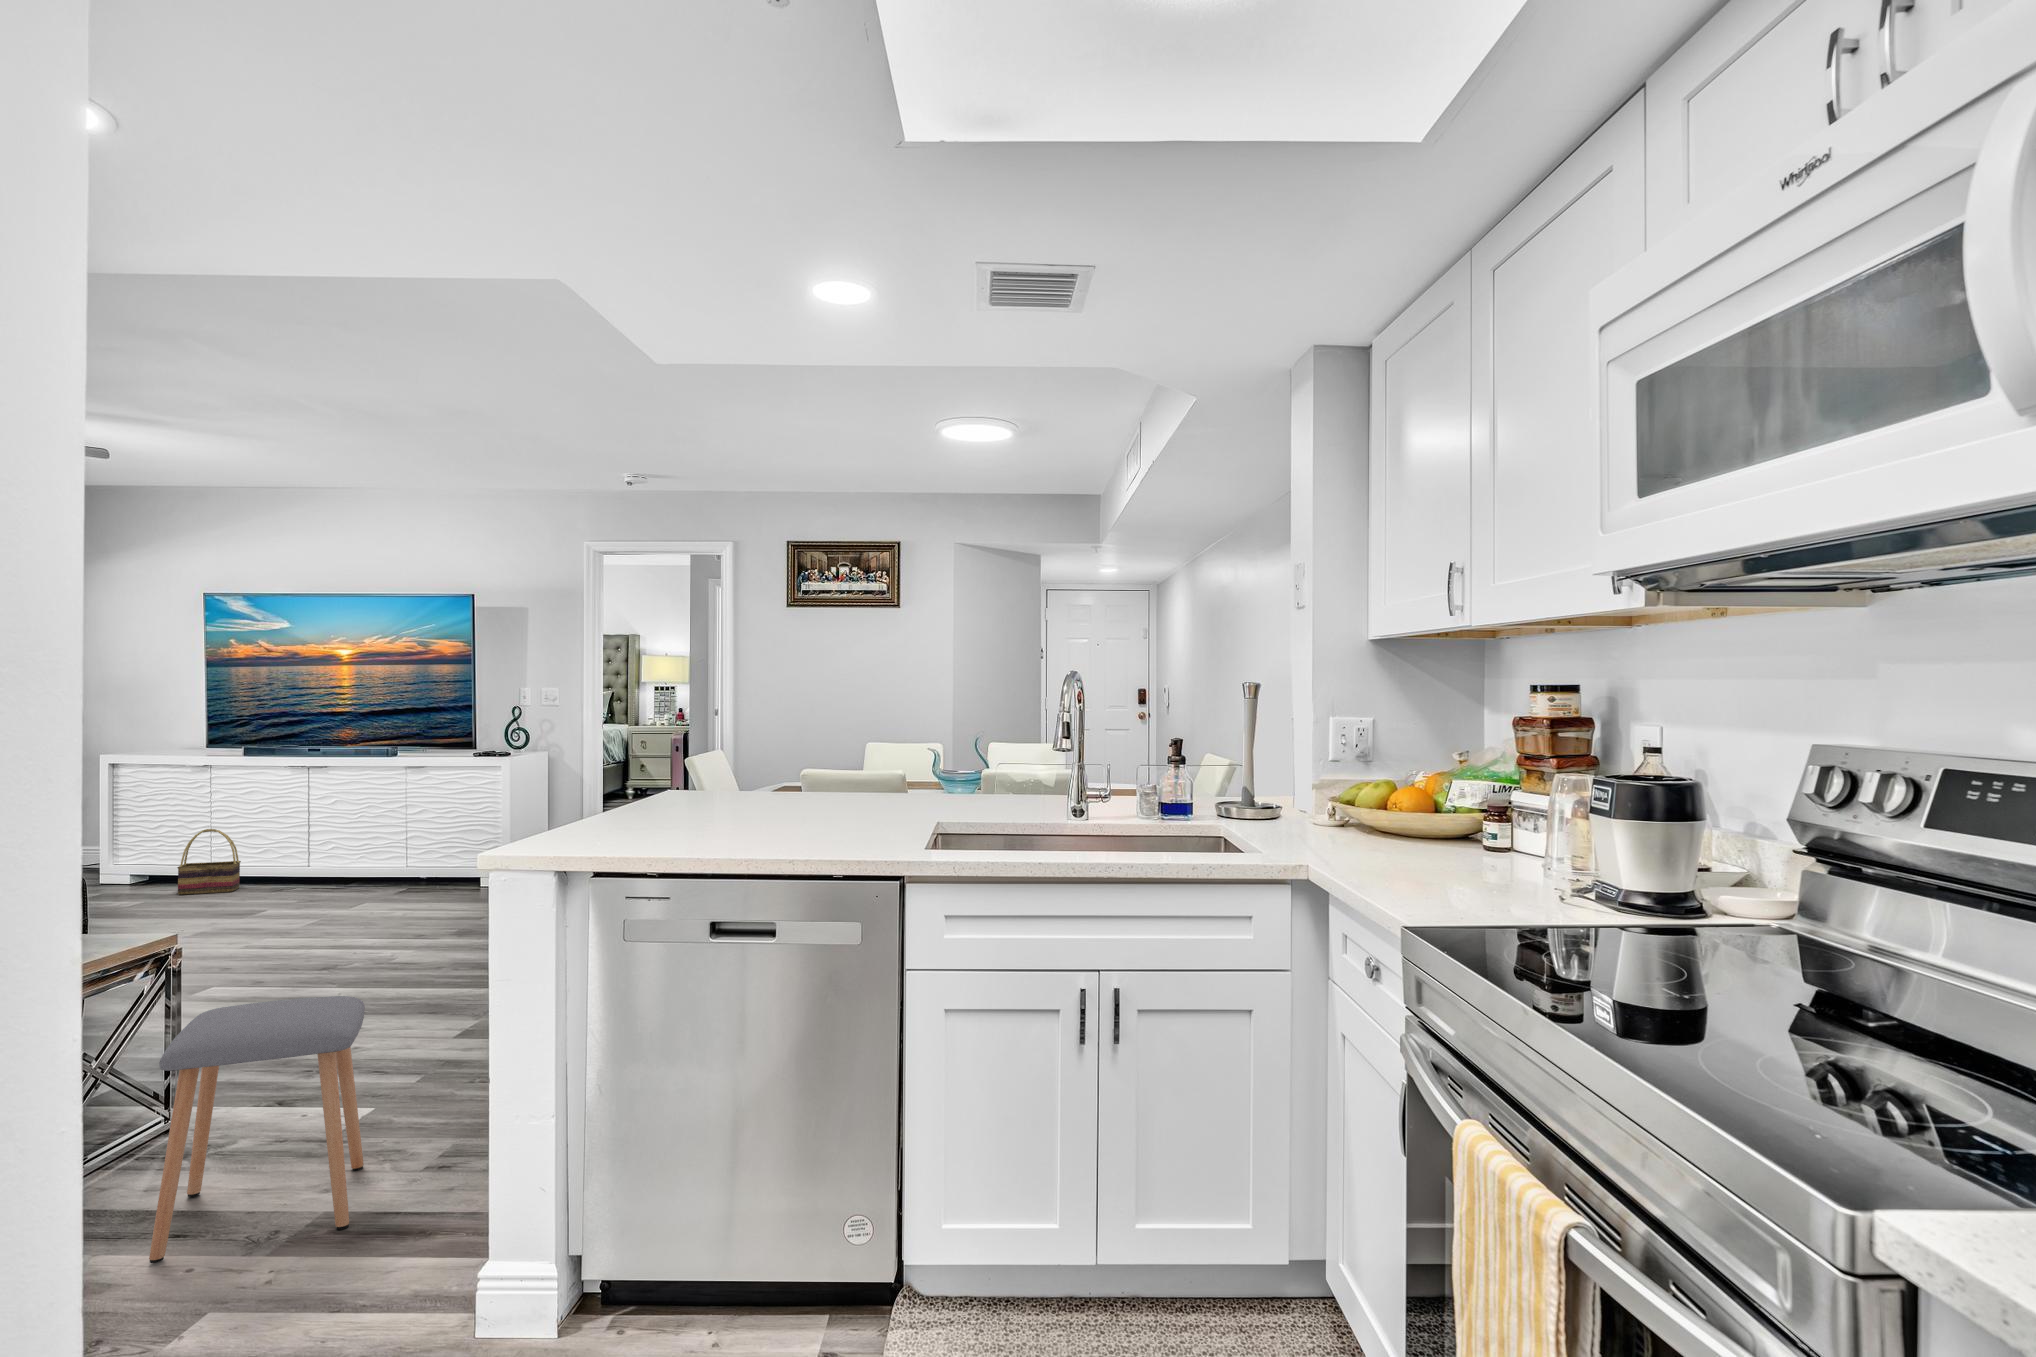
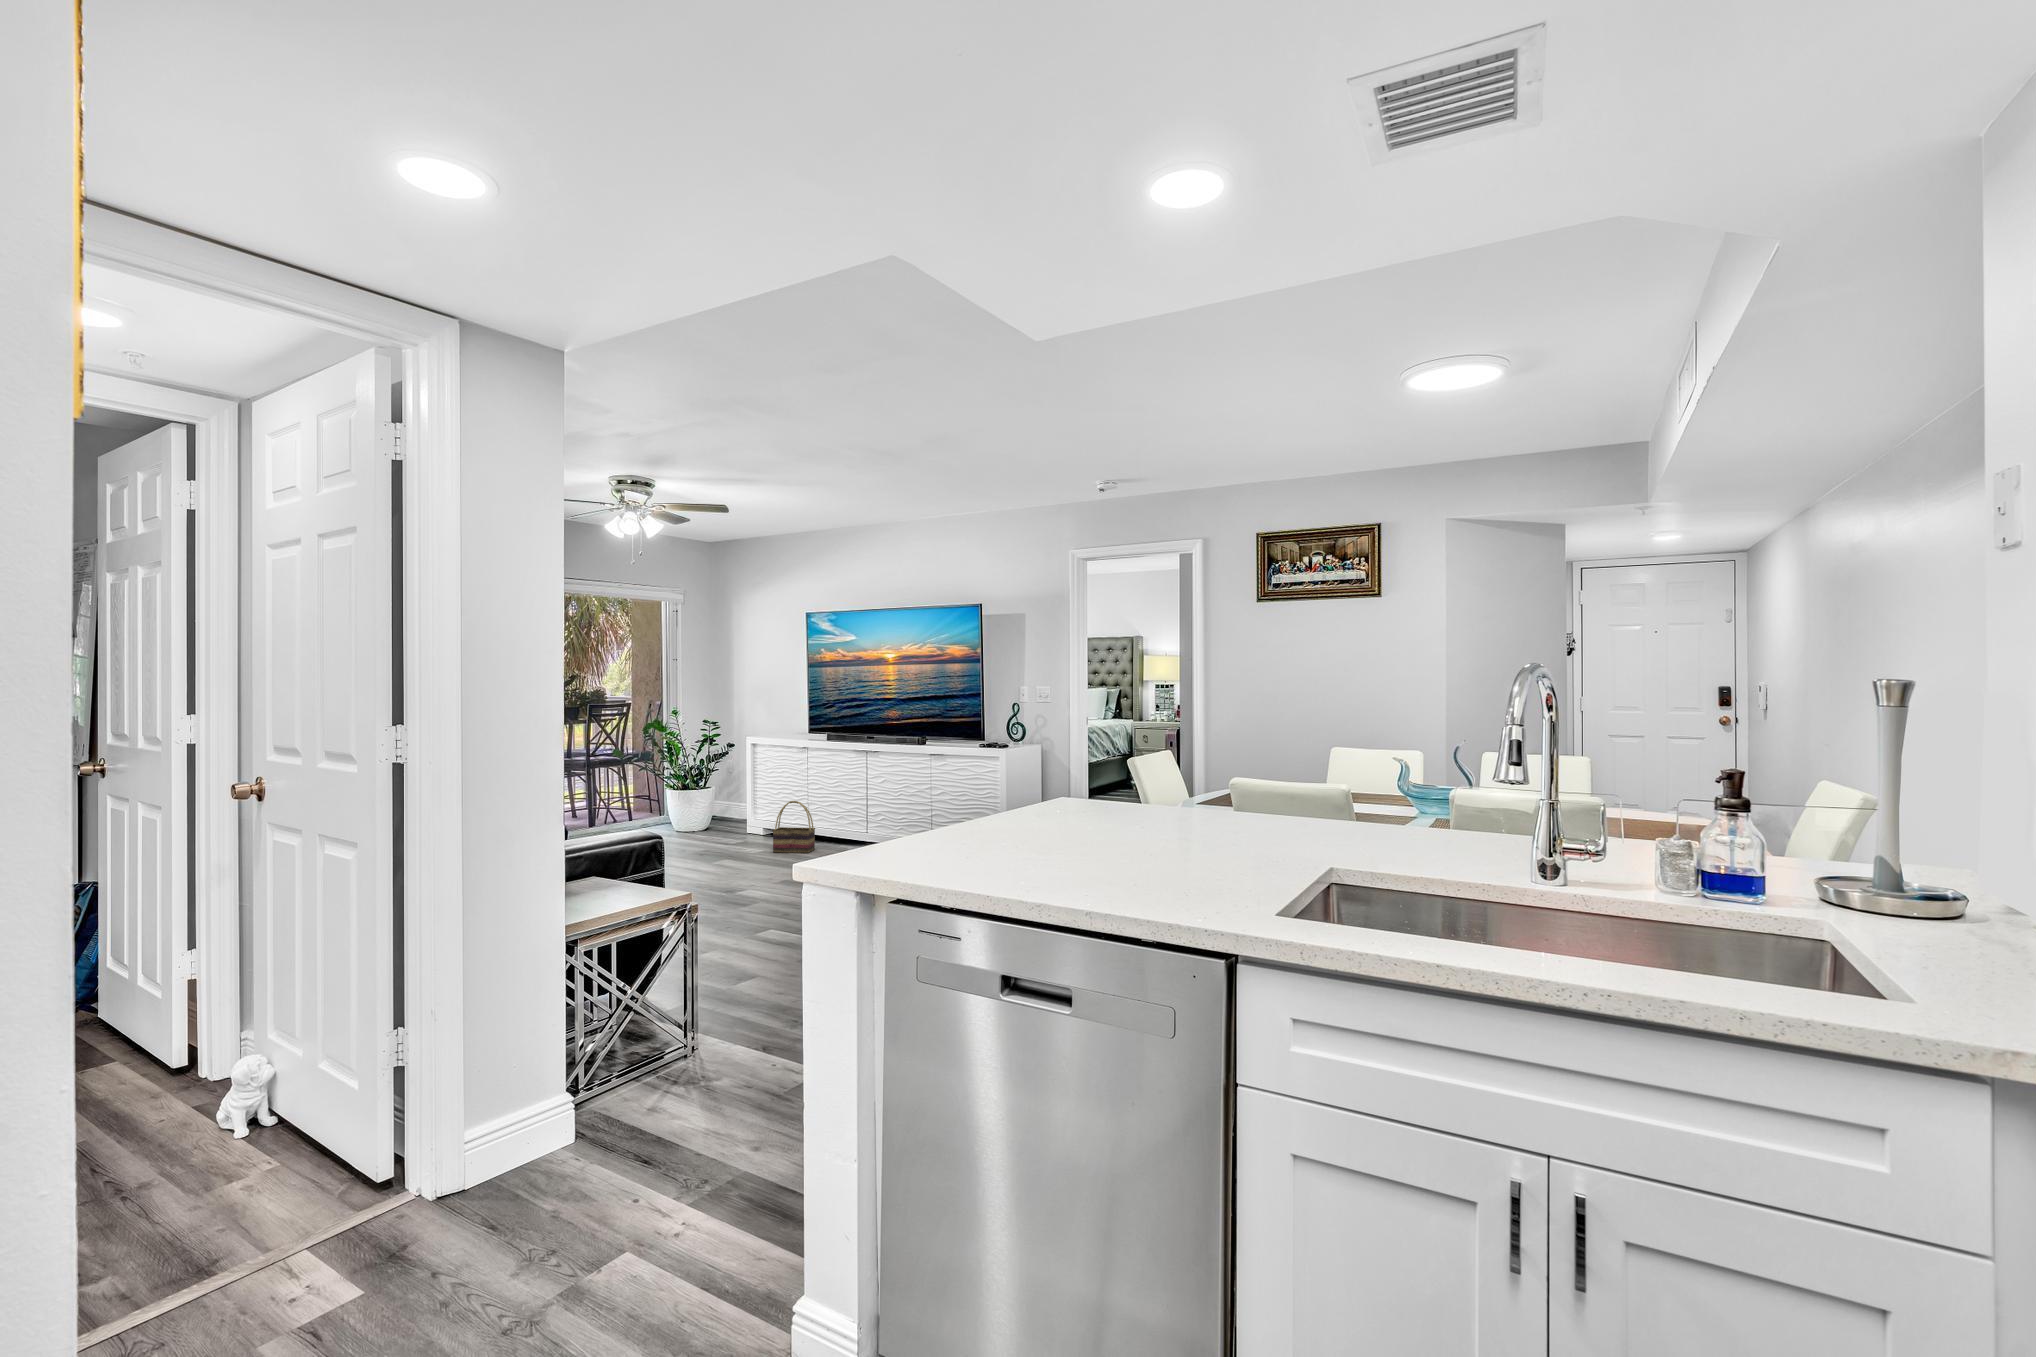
stool: present [149,996,365,1263] -> none [542,995,751,1246]

